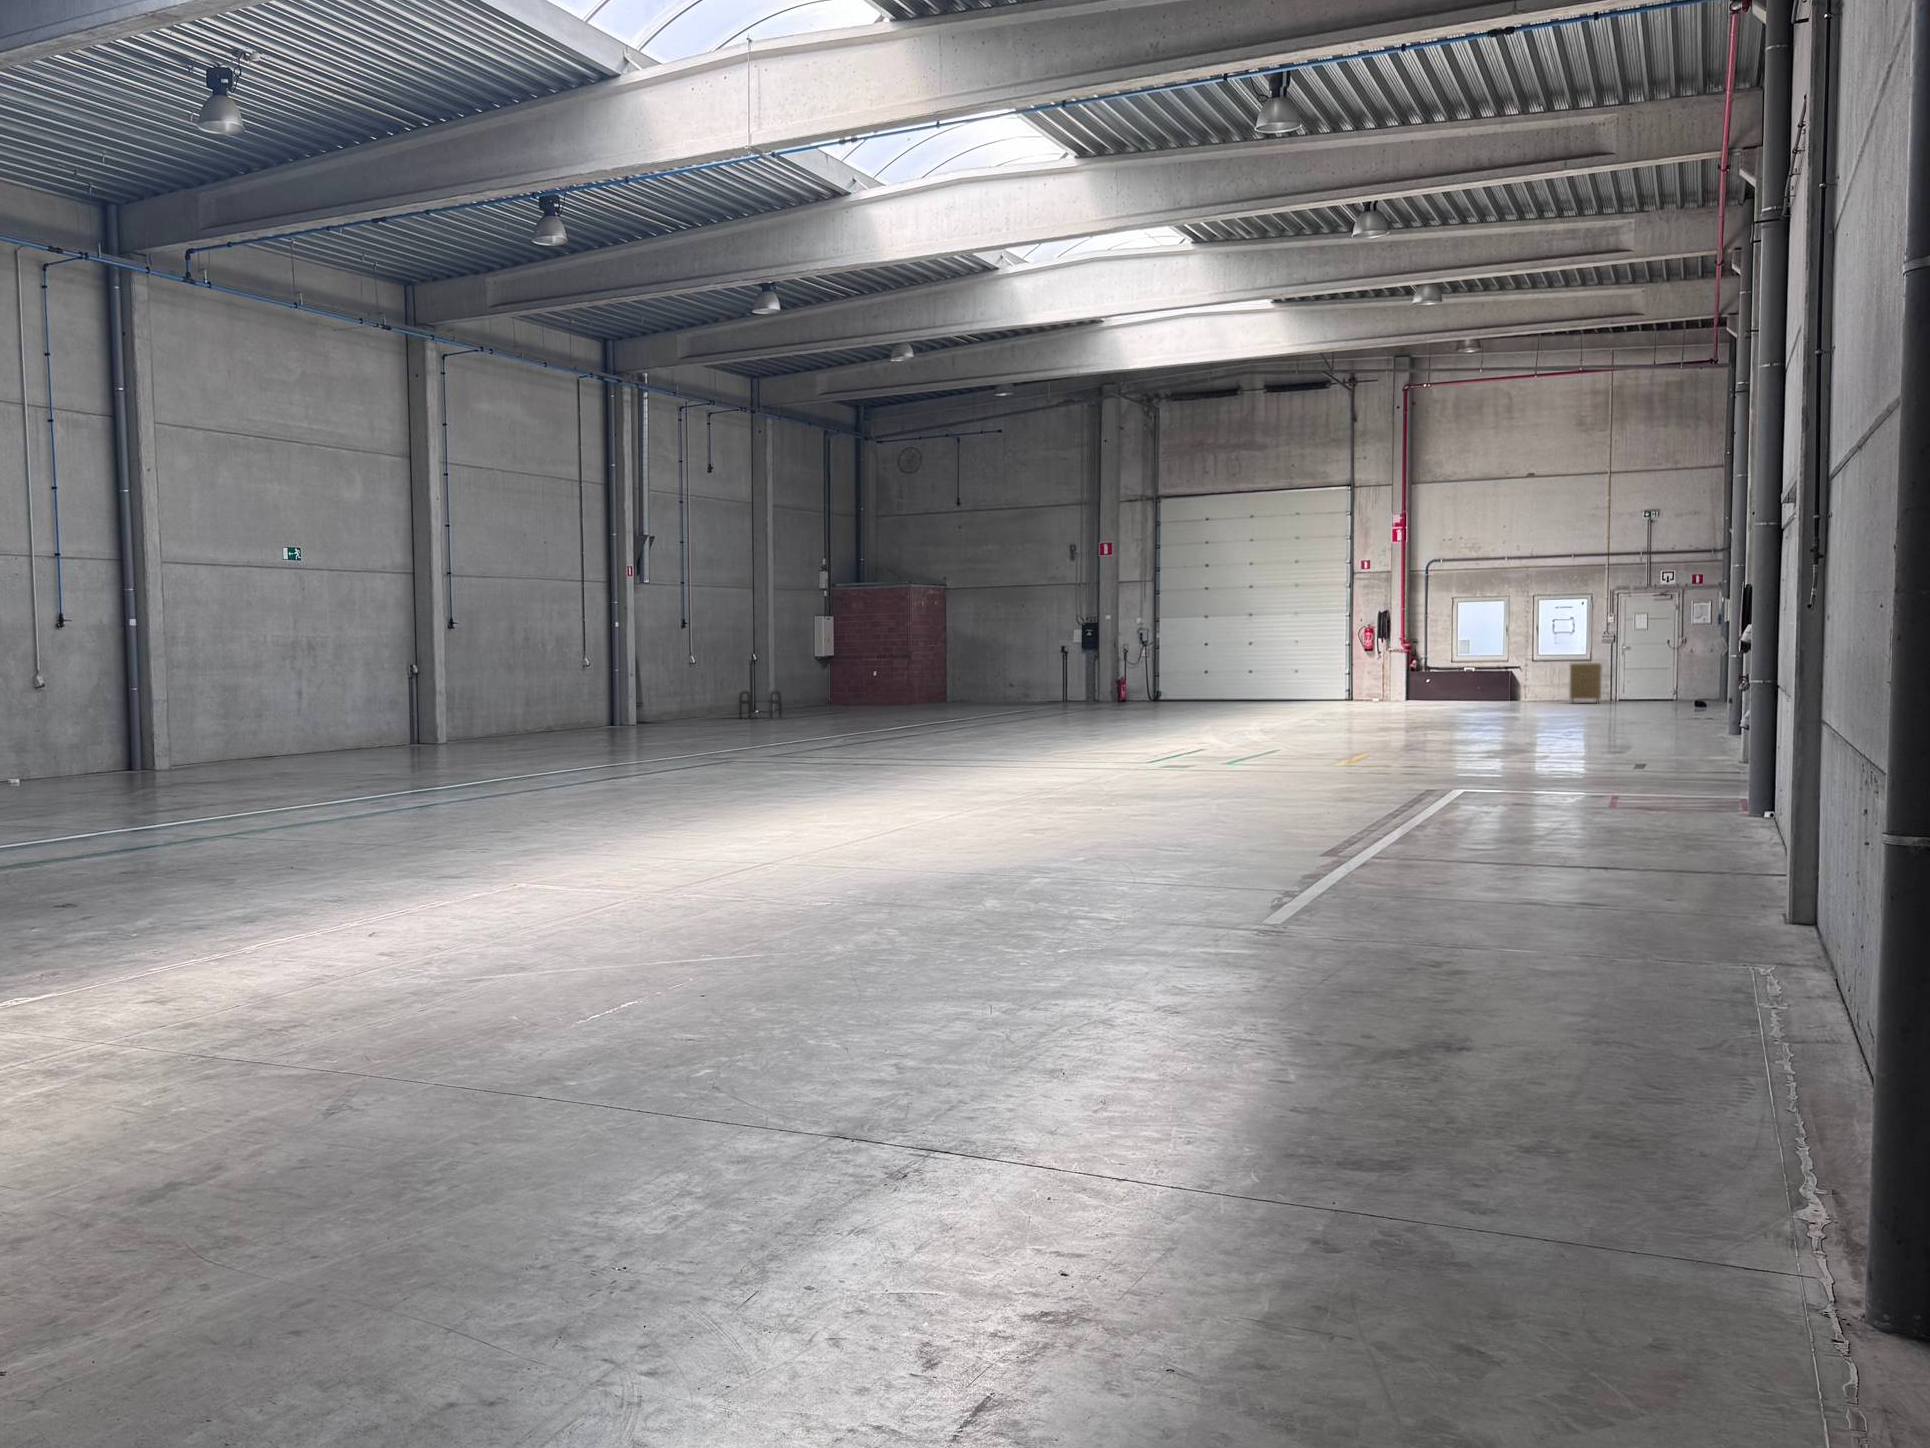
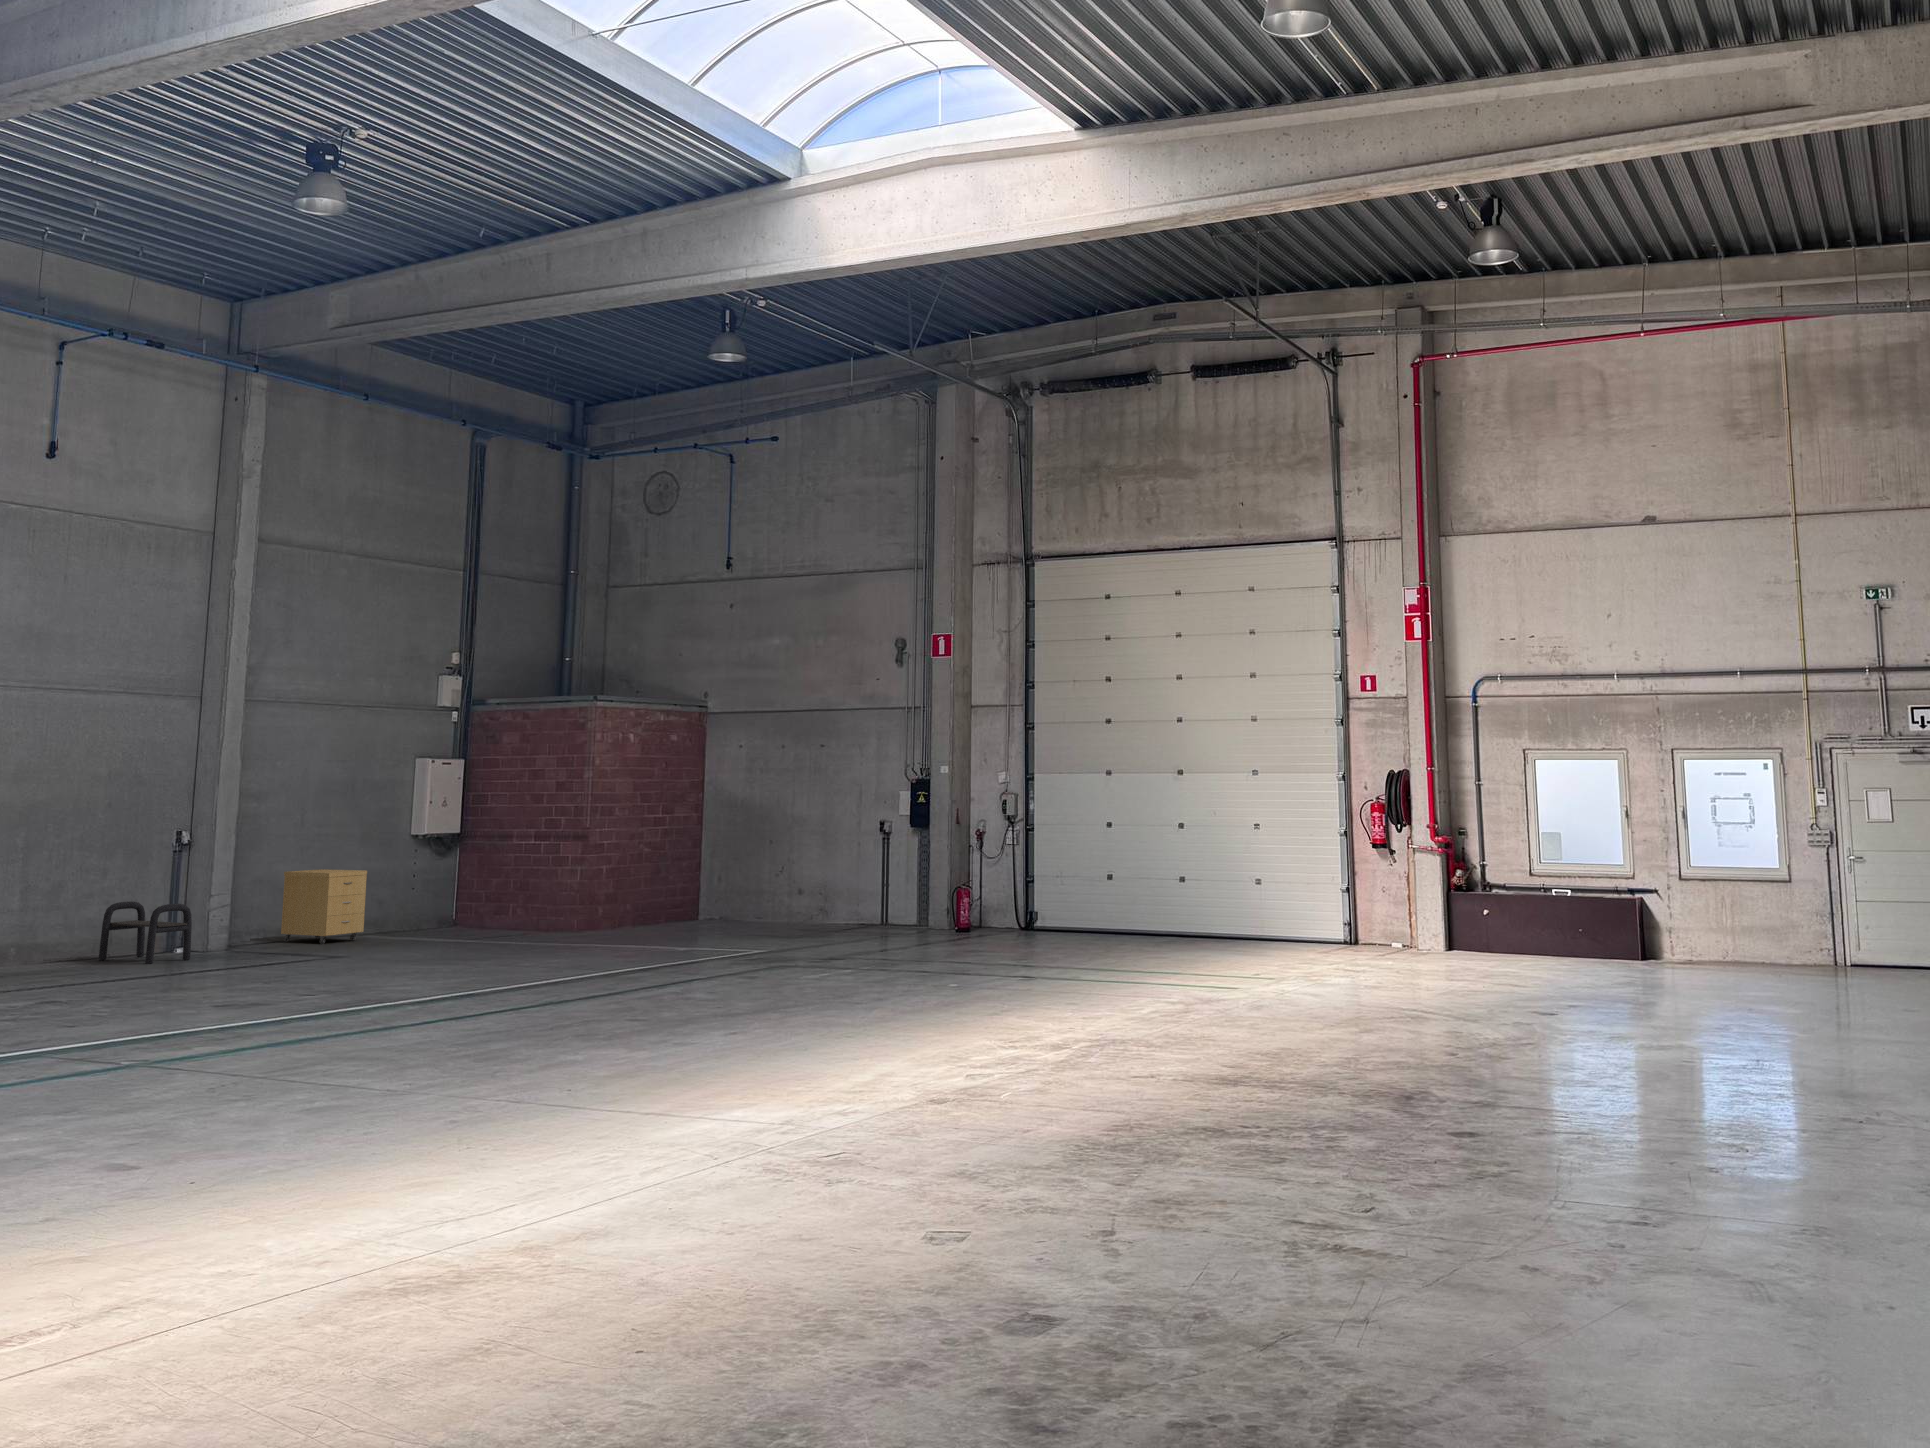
storage cabinet: present [1570,663,1602,702] -> present [281,869,367,944]

